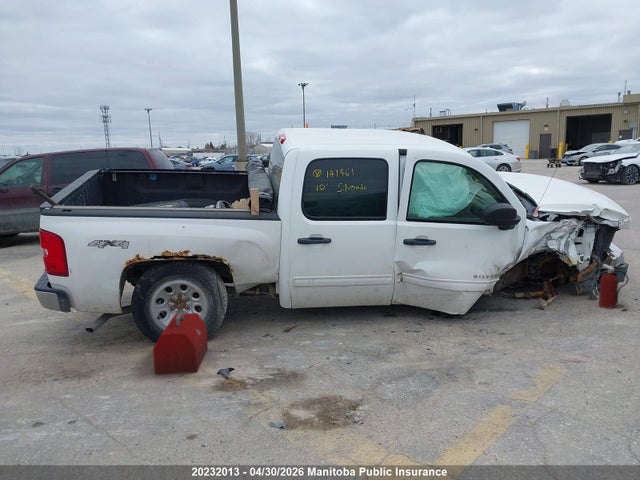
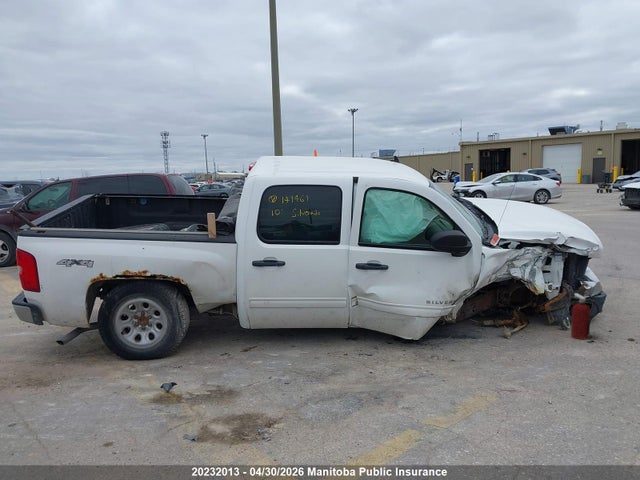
toolbox: present [153,311,208,374] -> none [105,327,167,386]

